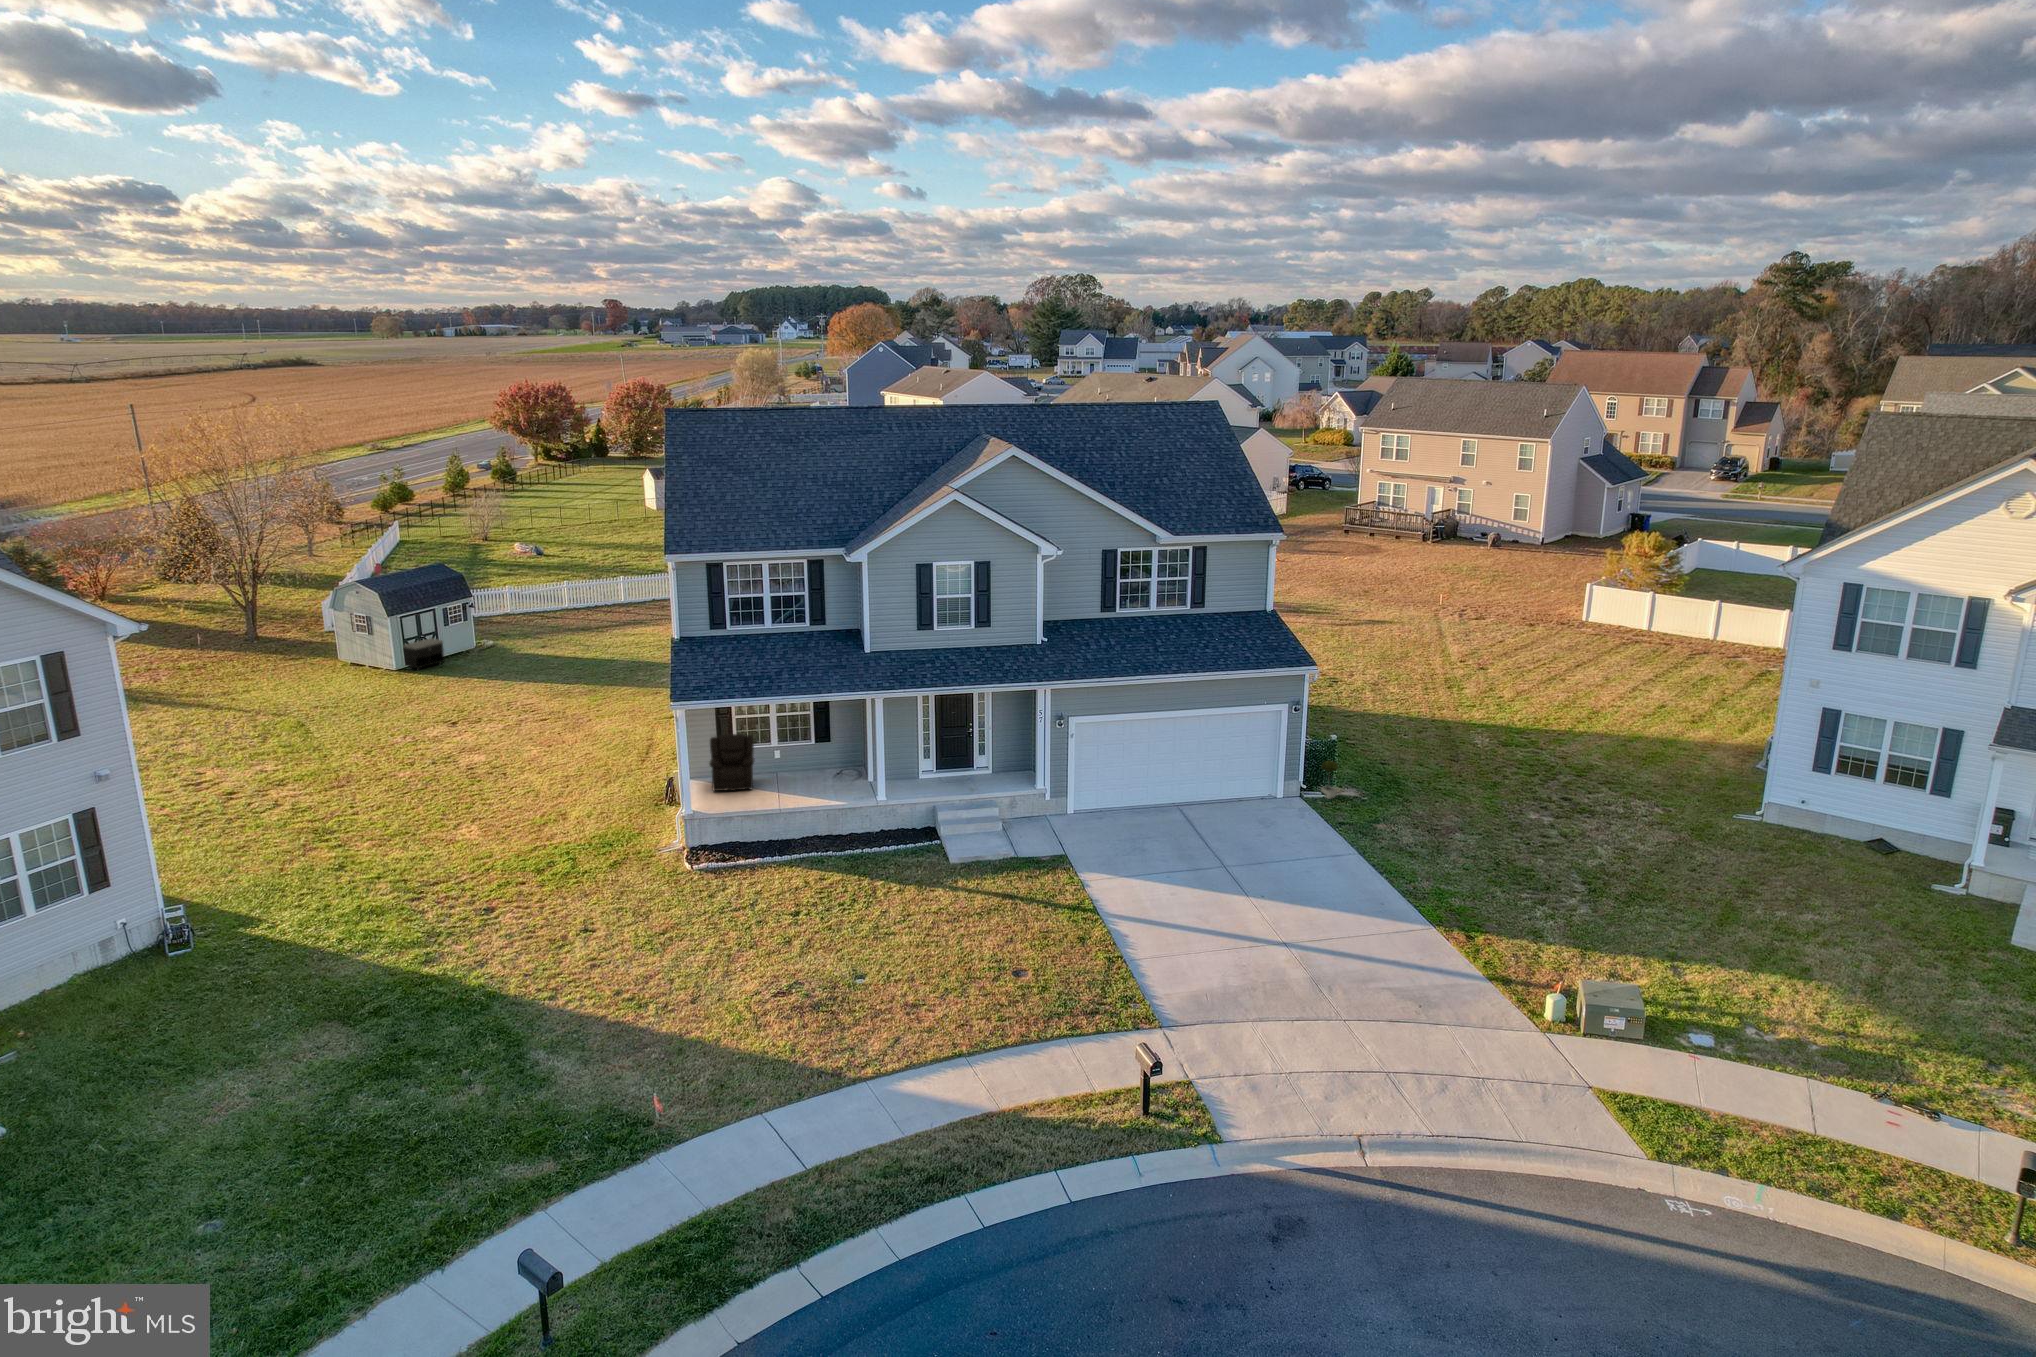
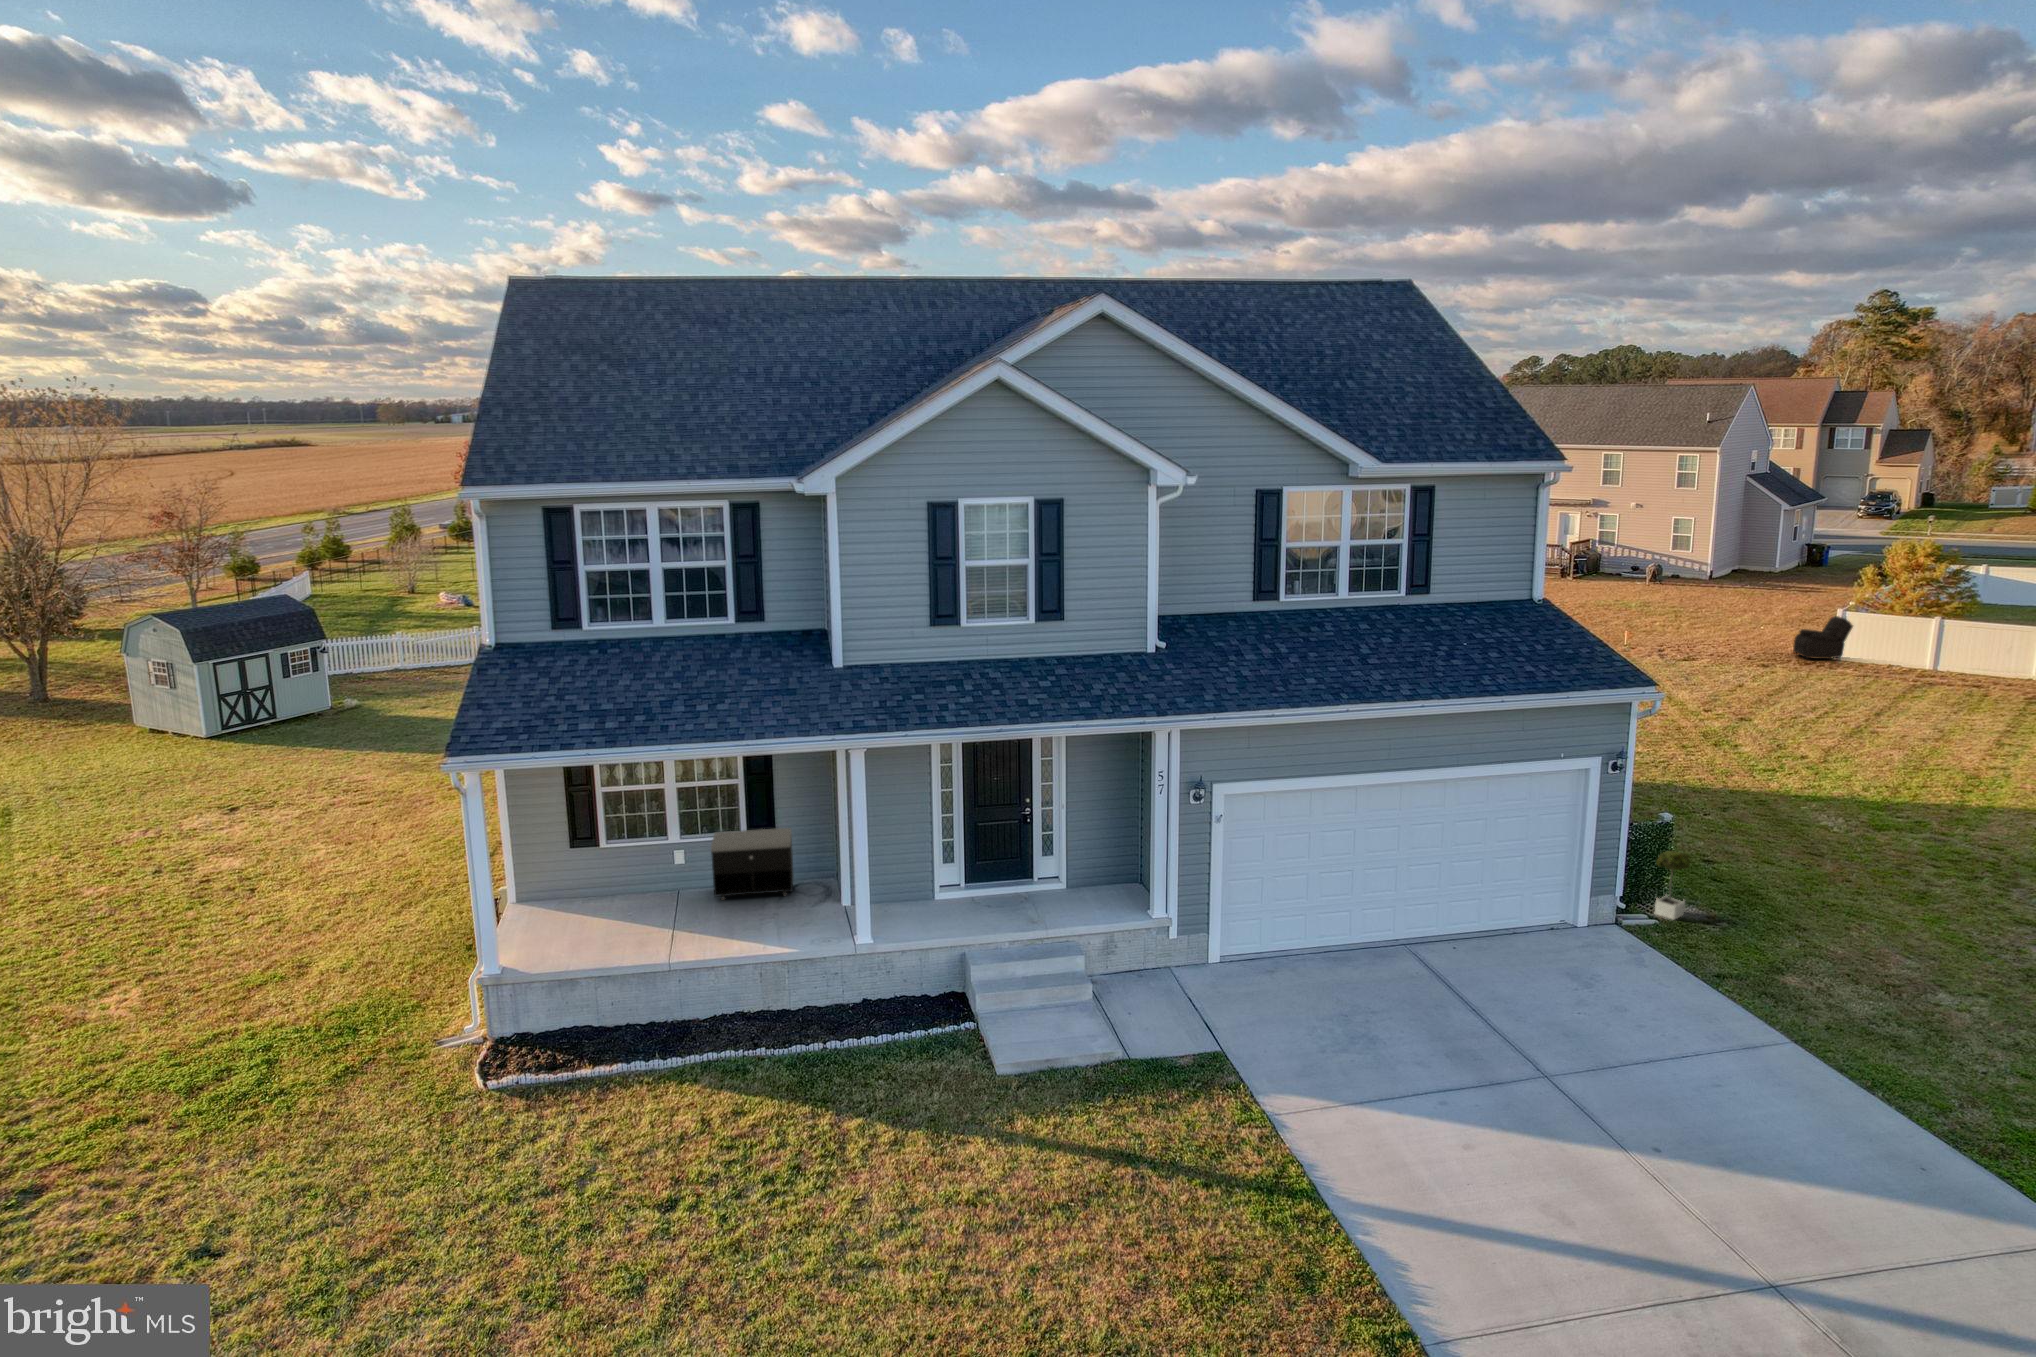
storage bench: present [403,638,444,669] -> present [711,828,794,900]
chair: present [710,734,754,791] -> present [1793,616,1853,659]

